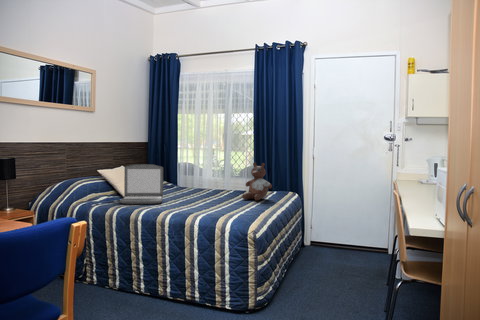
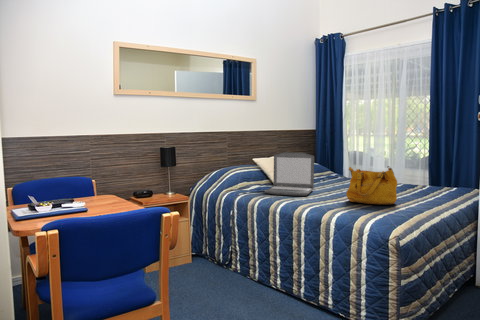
stuffed bear: present [242,163,272,201] -> none [408,153,449,200]
handbag: none [197,174,238,206] -> present [346,166,397,205]

